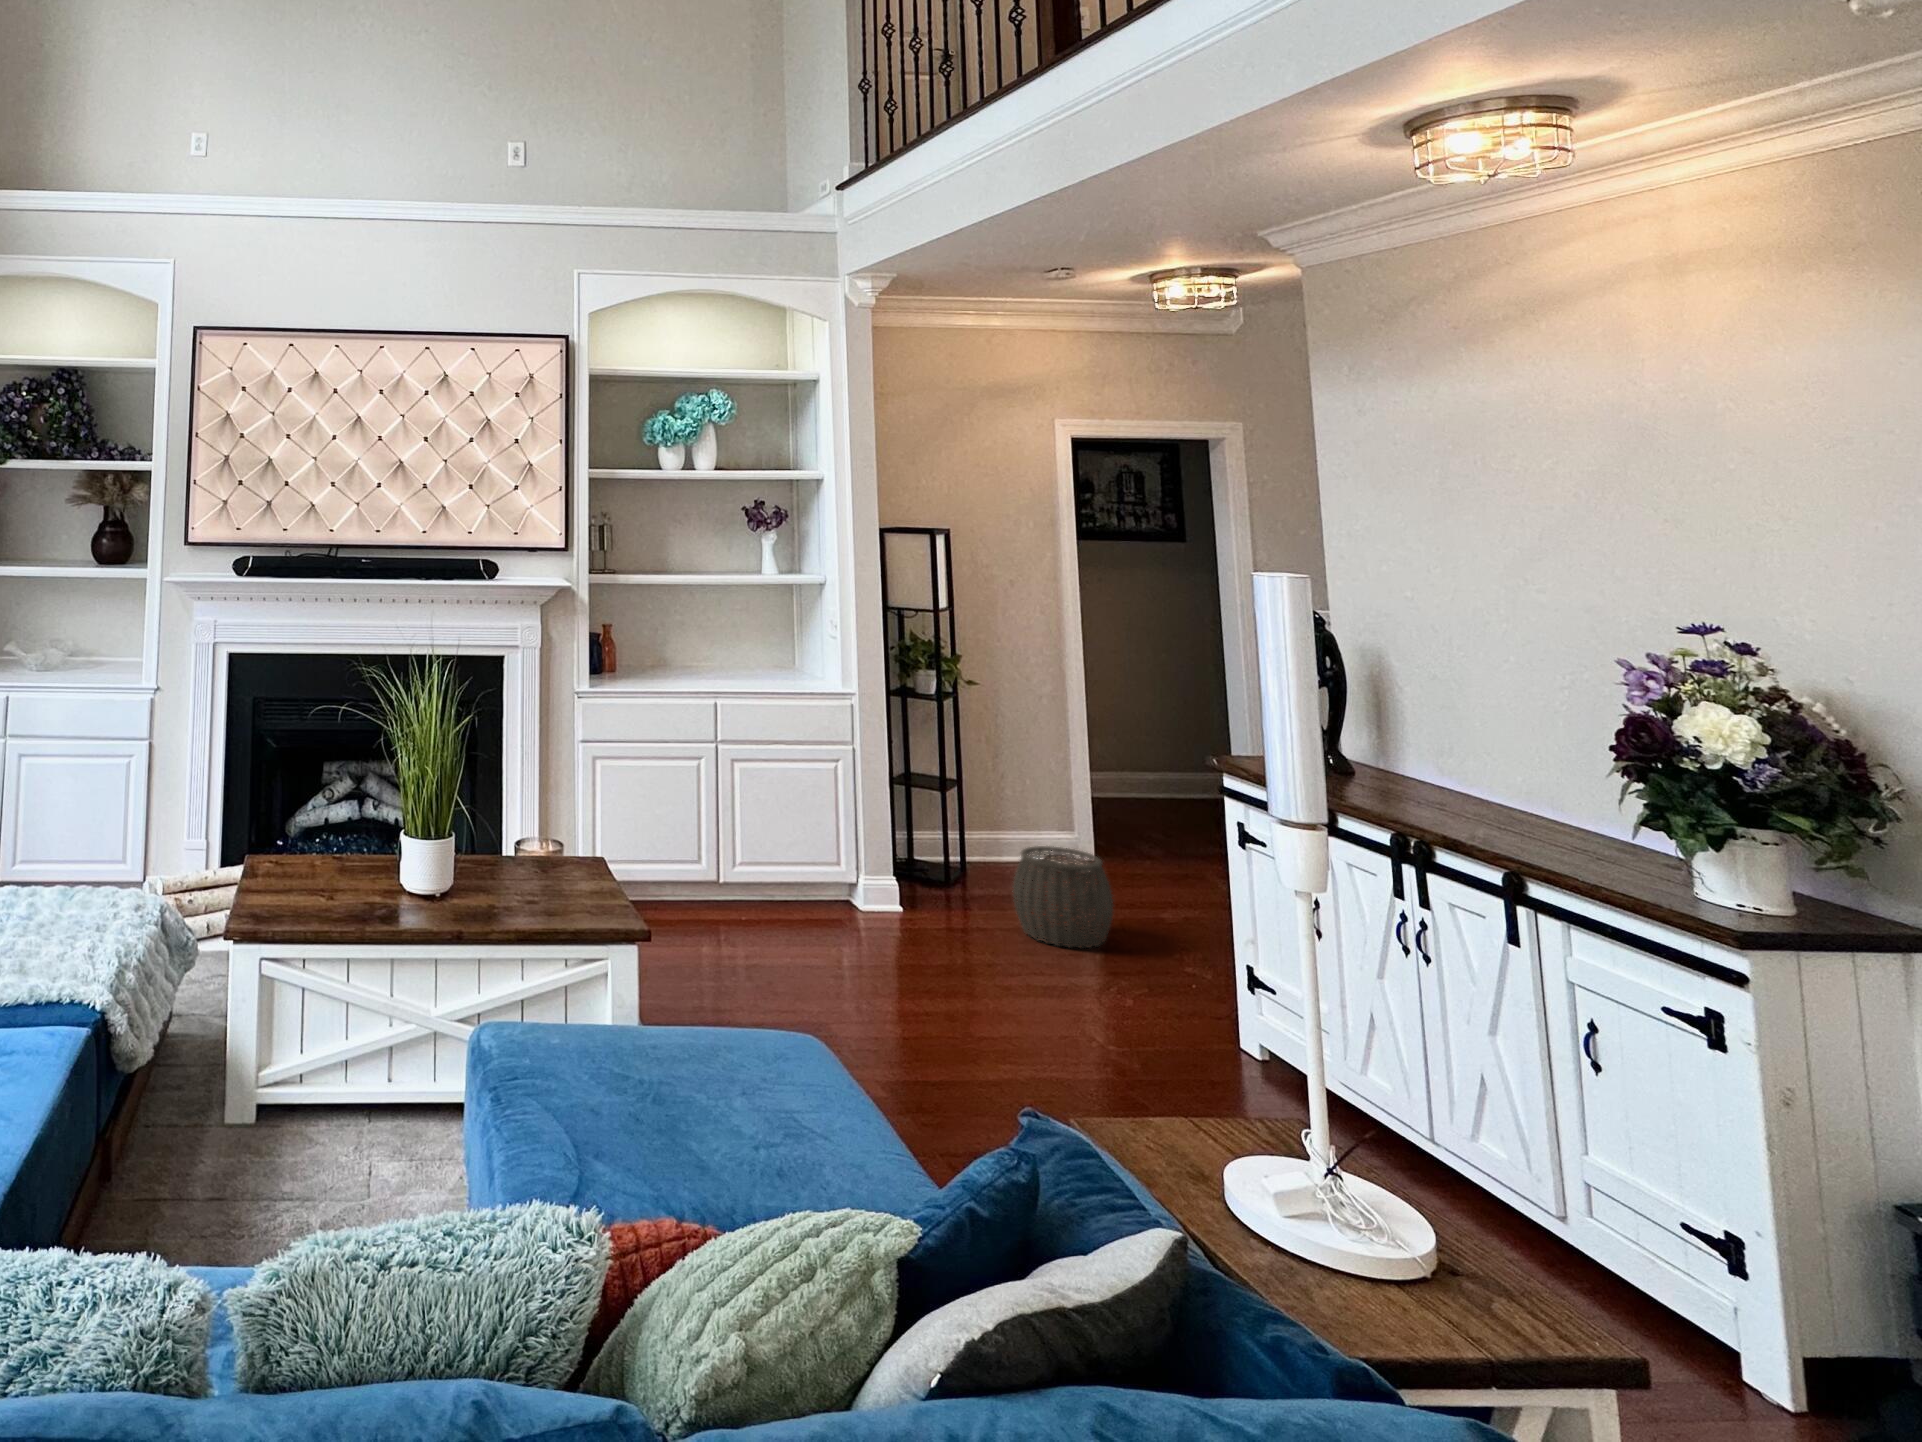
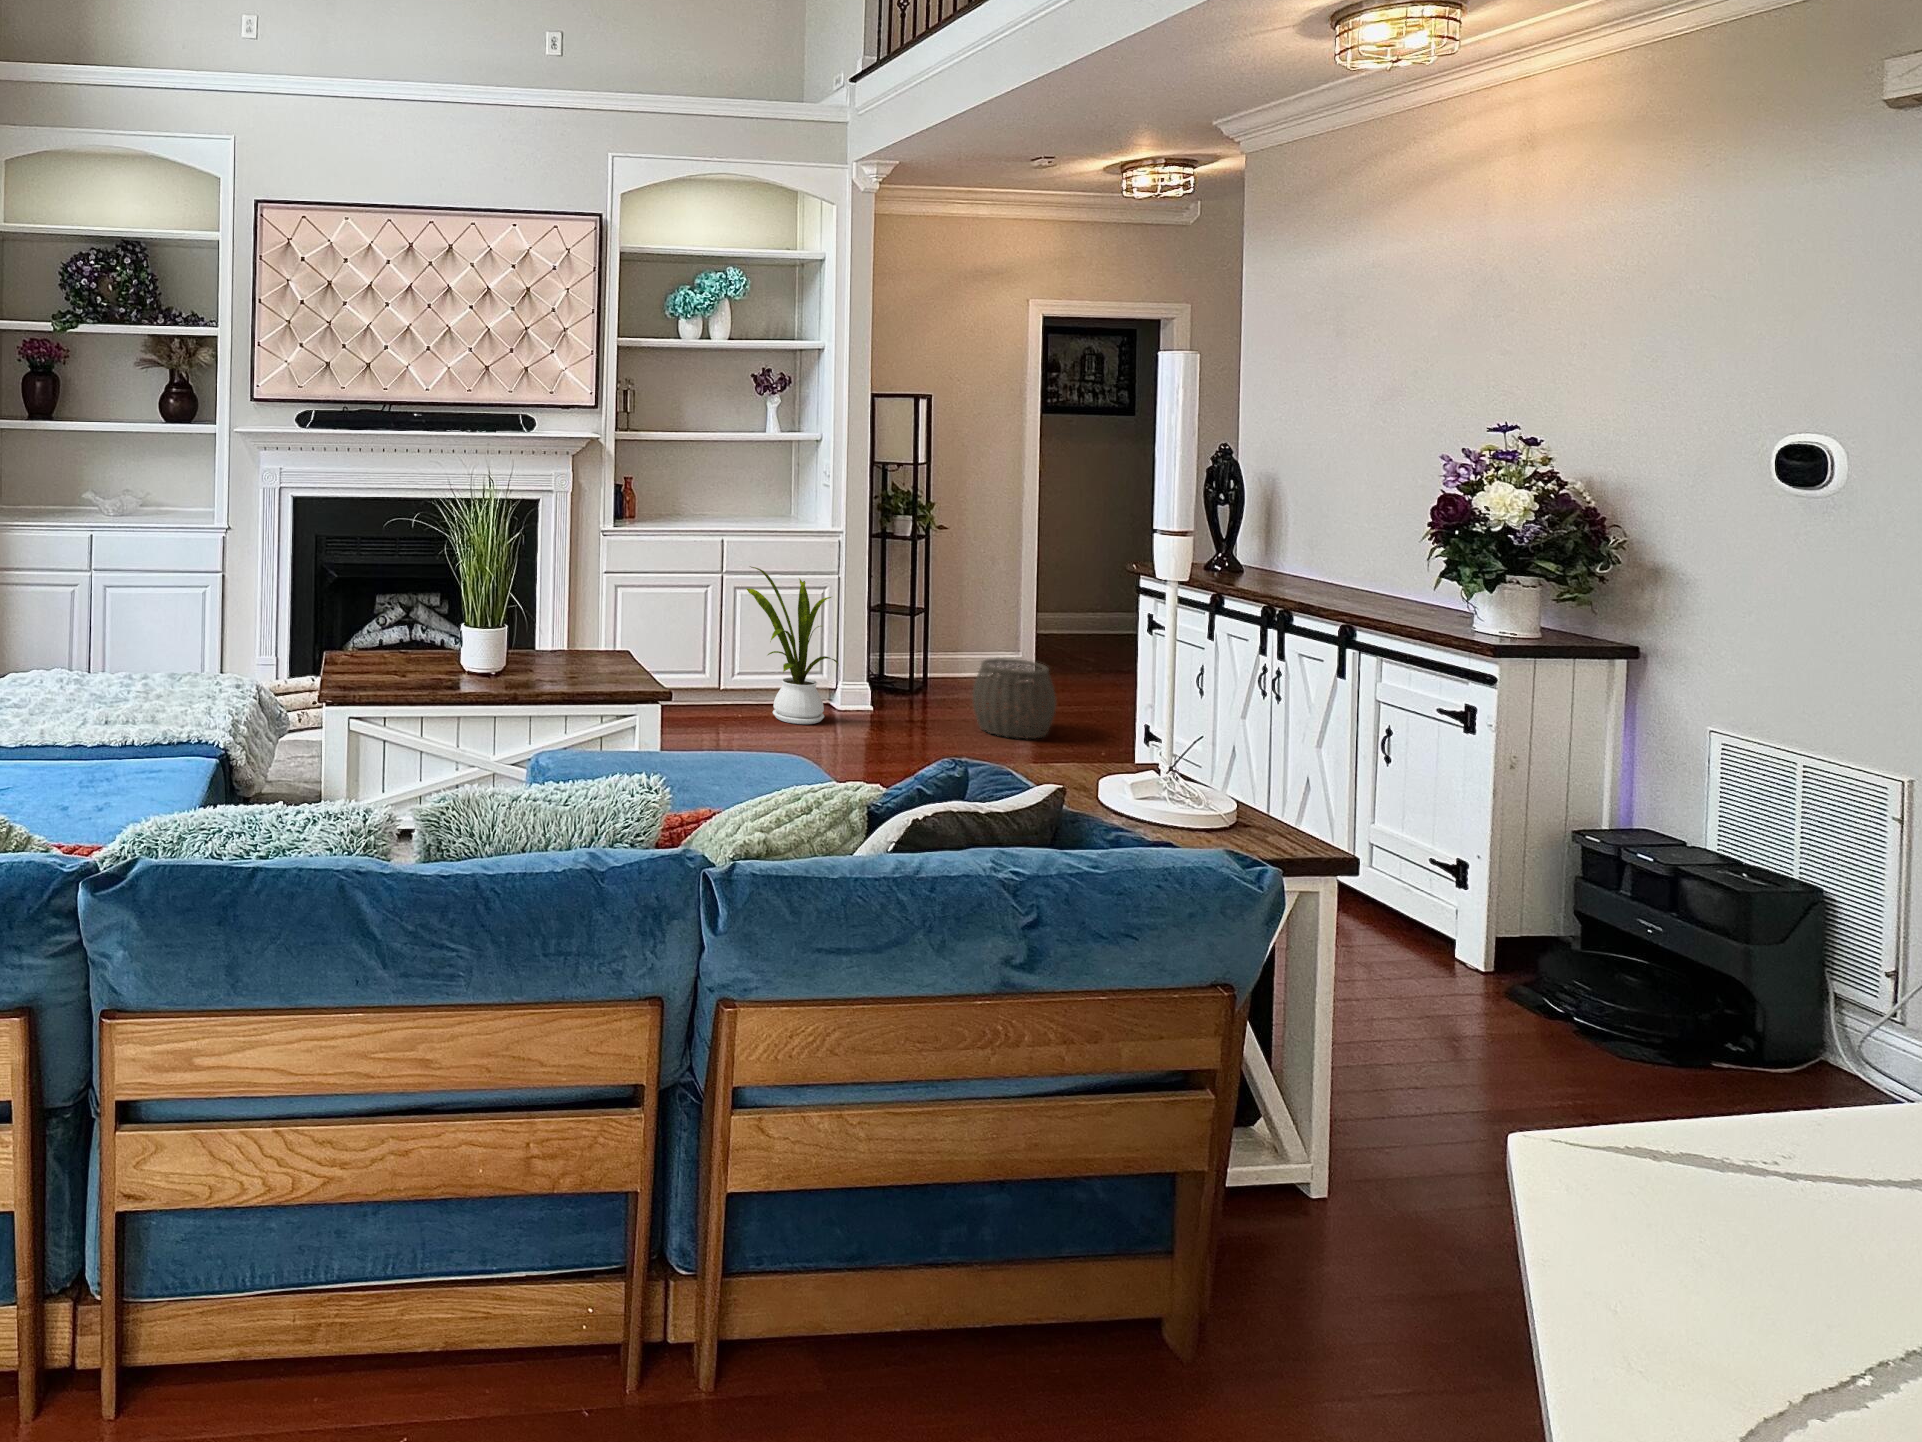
house plant: none [743,735,855,925] -> present [747,566,838,724]

